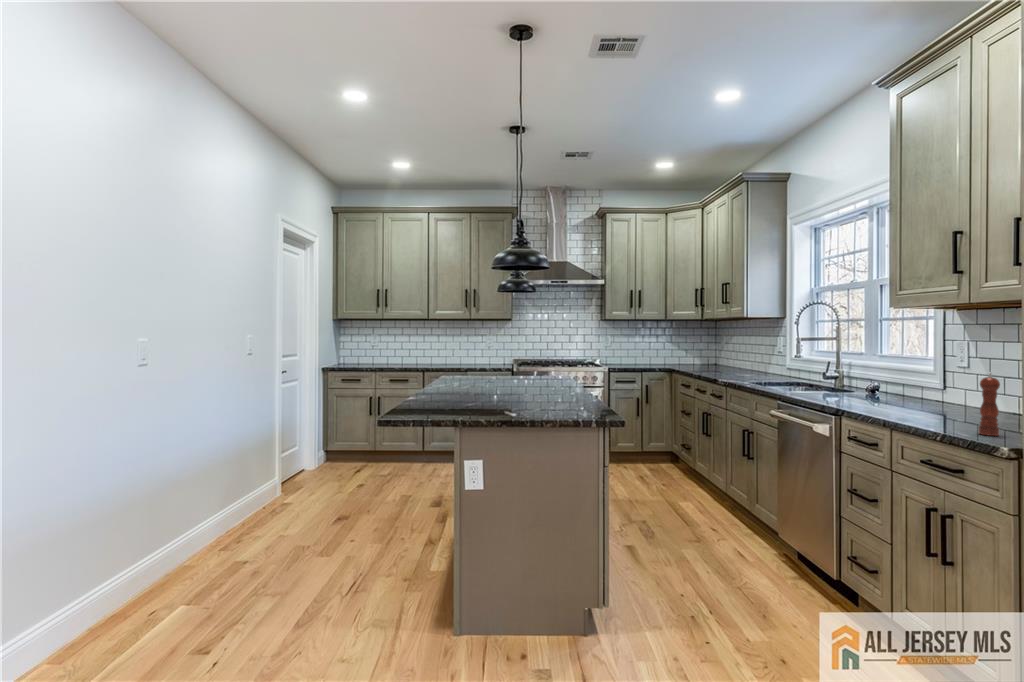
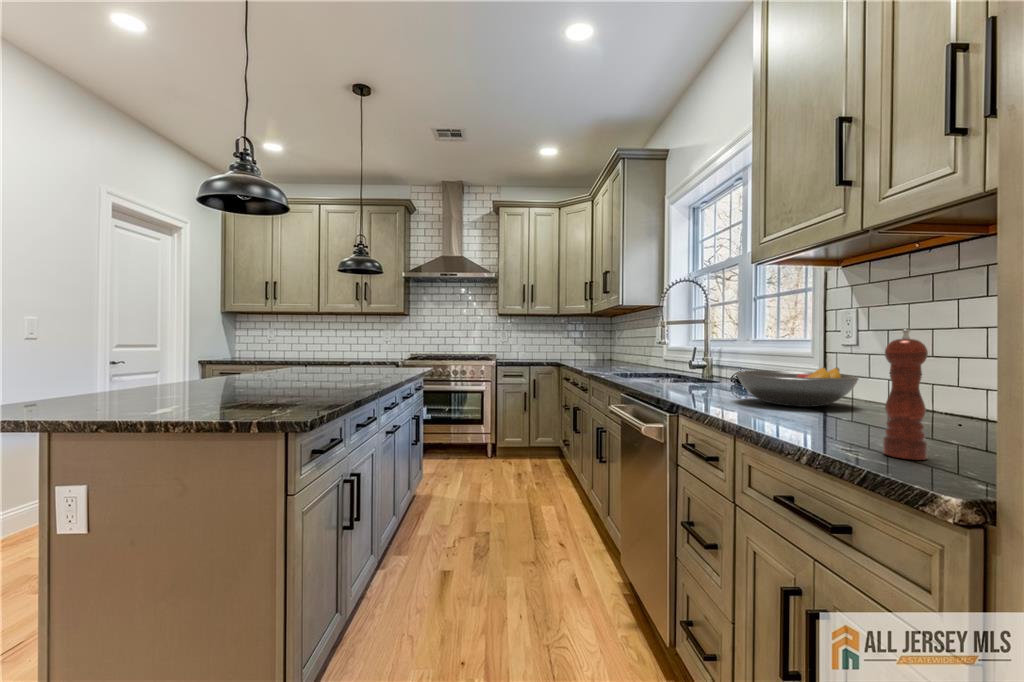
fruit bowl: none [882,384,969,411] -> present [736,367,859,407]

